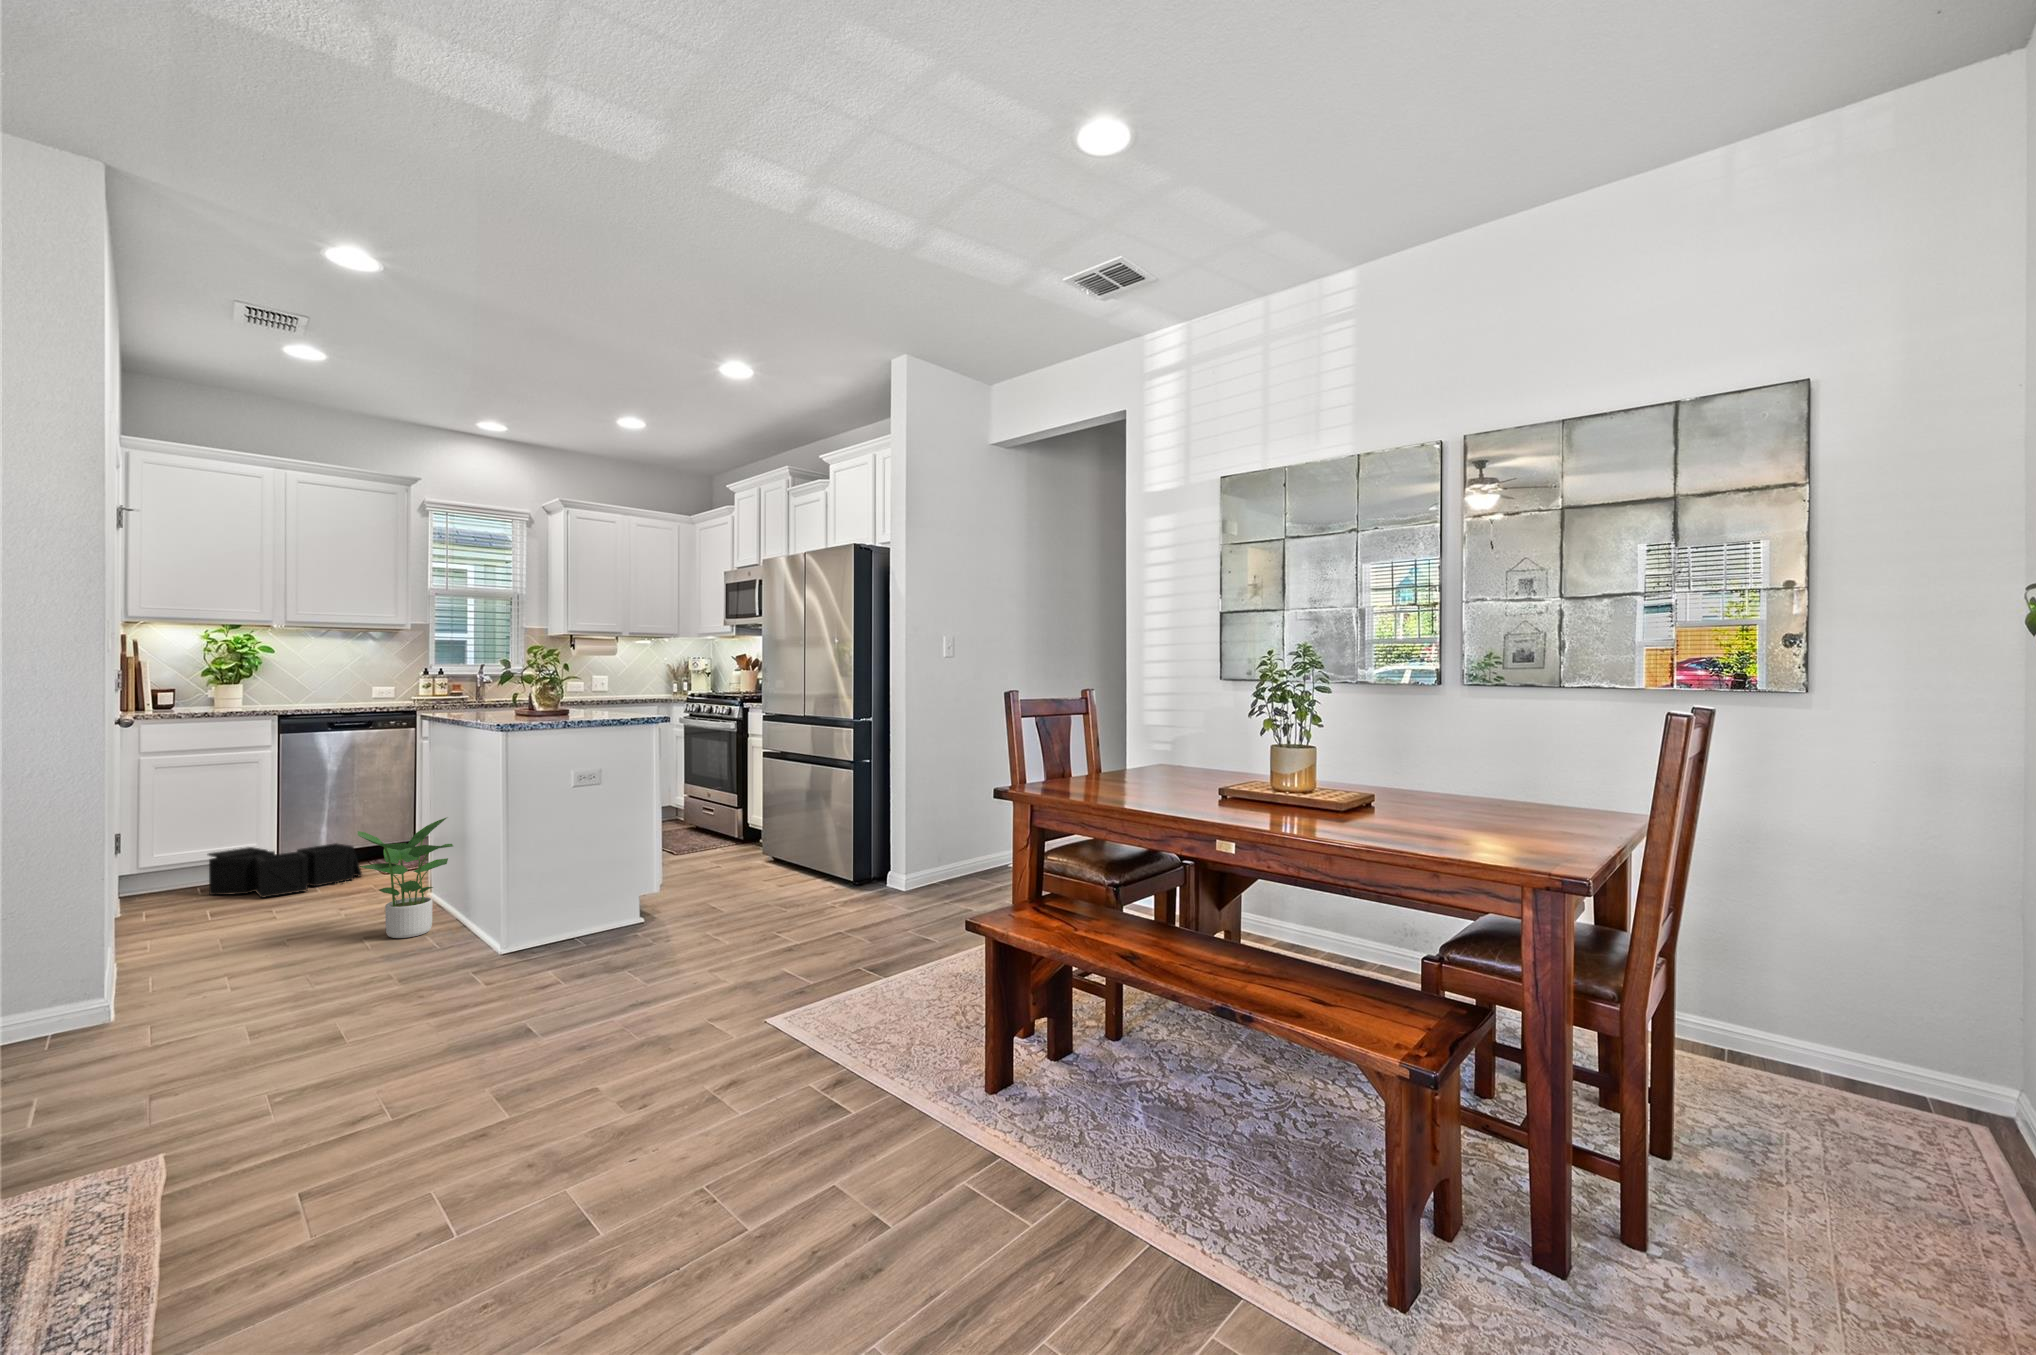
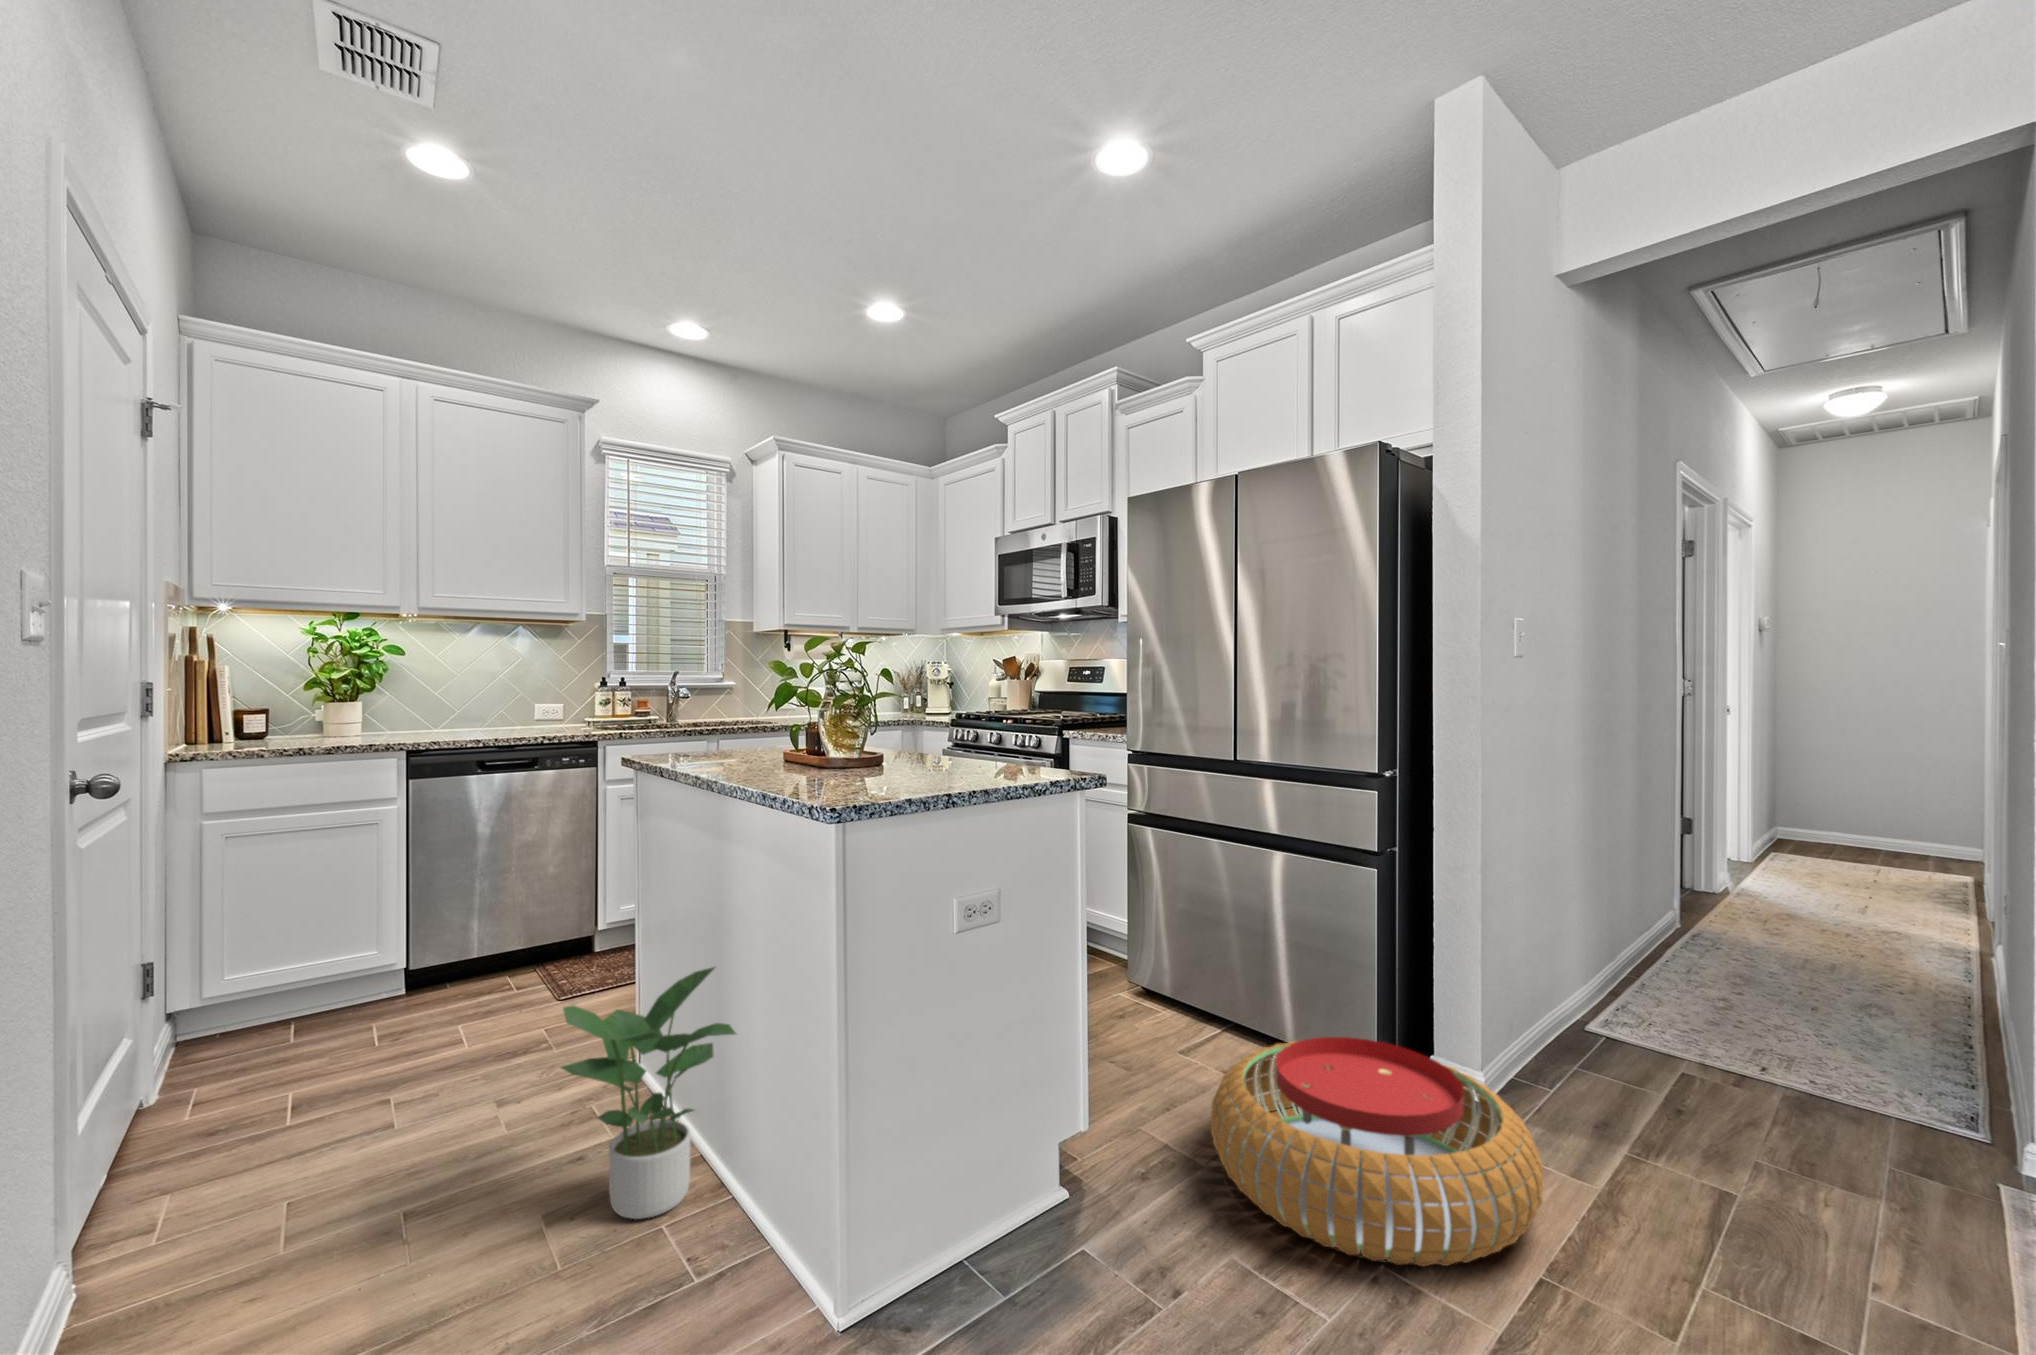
storage bin: present [208,843,362,898] -> none [304,953,533,1064]
pouf: none [709,854,865,936] -> present [1211,1037,1543,1267]

